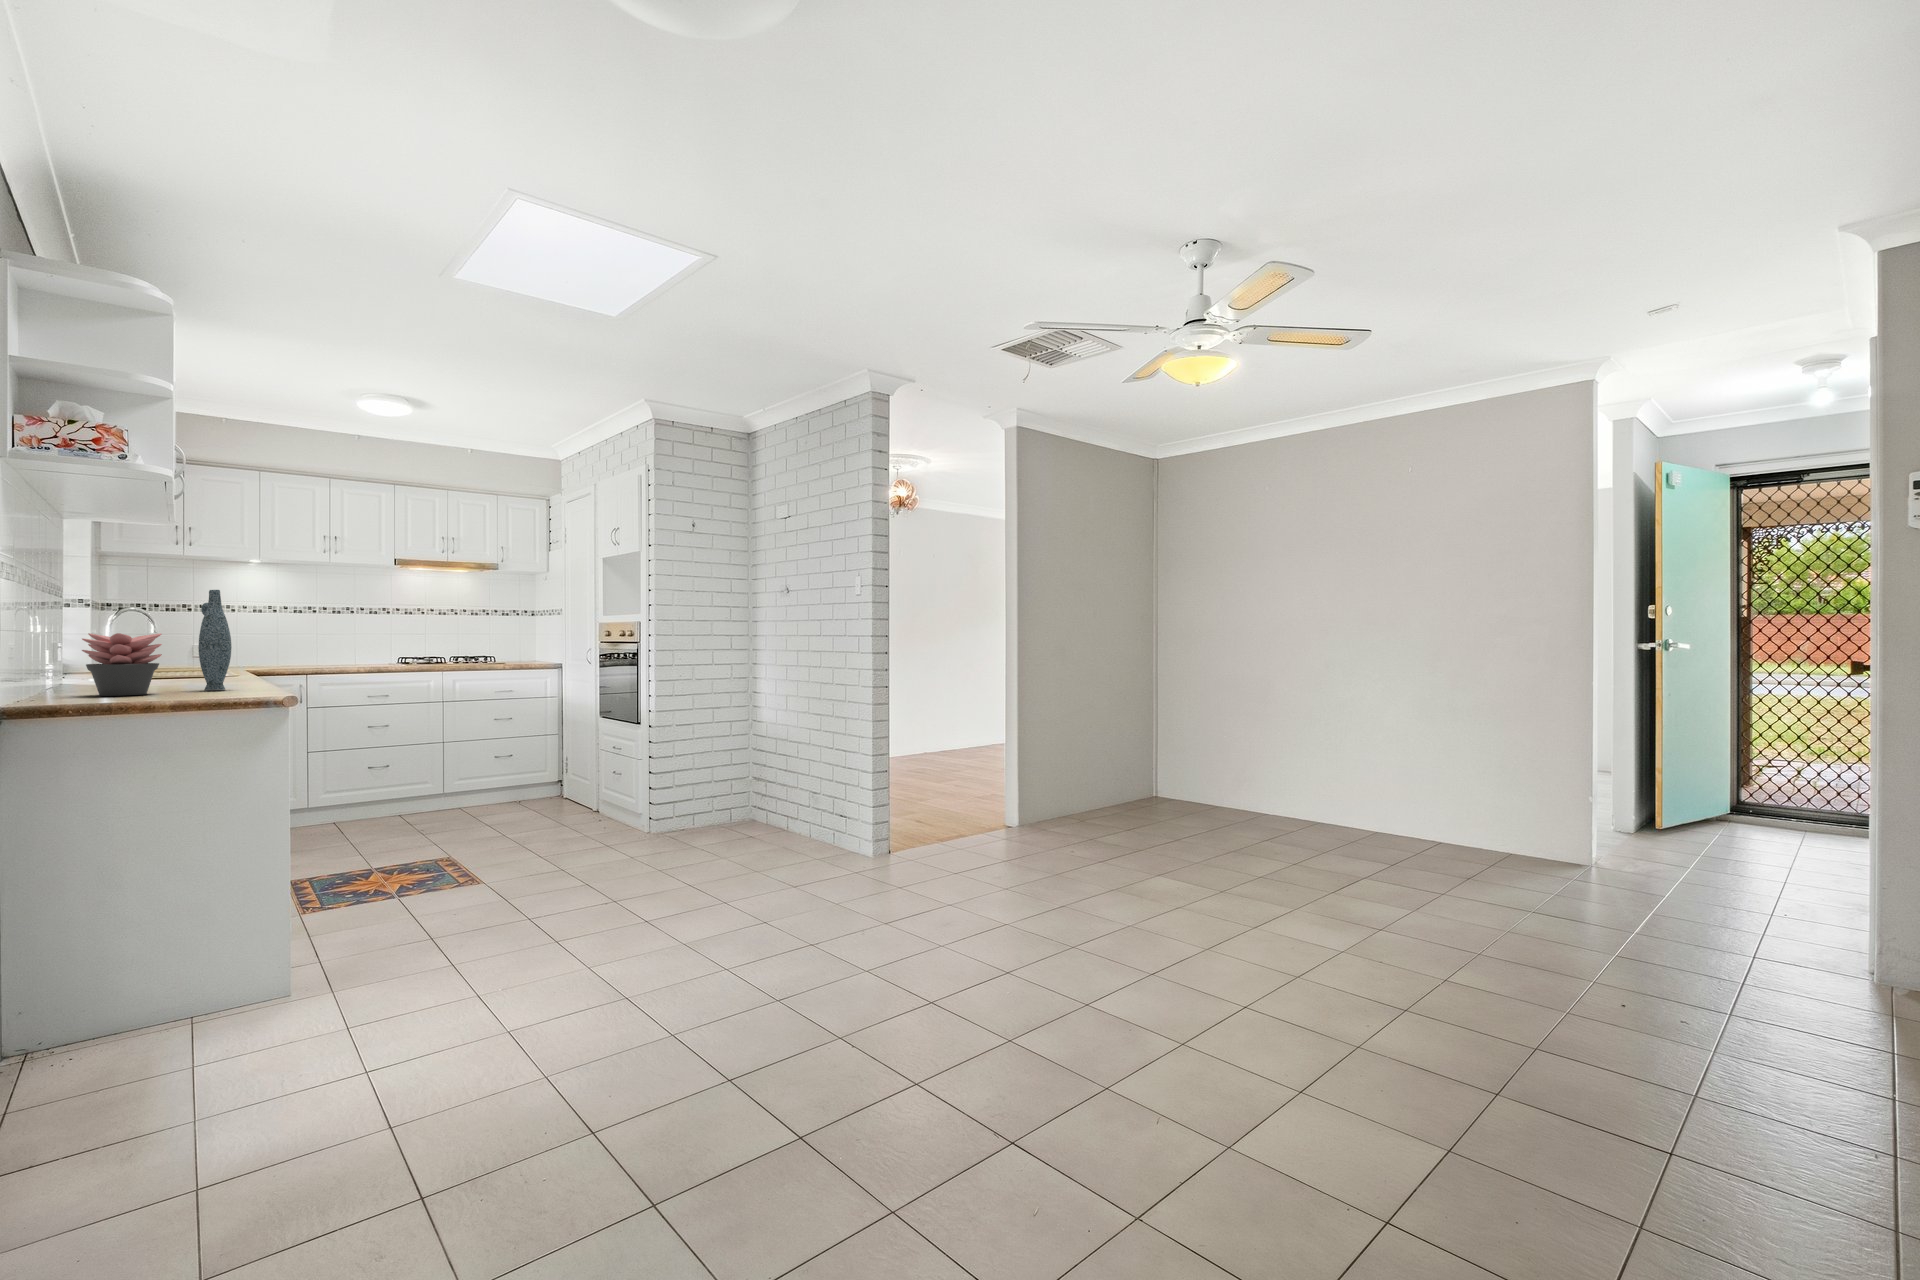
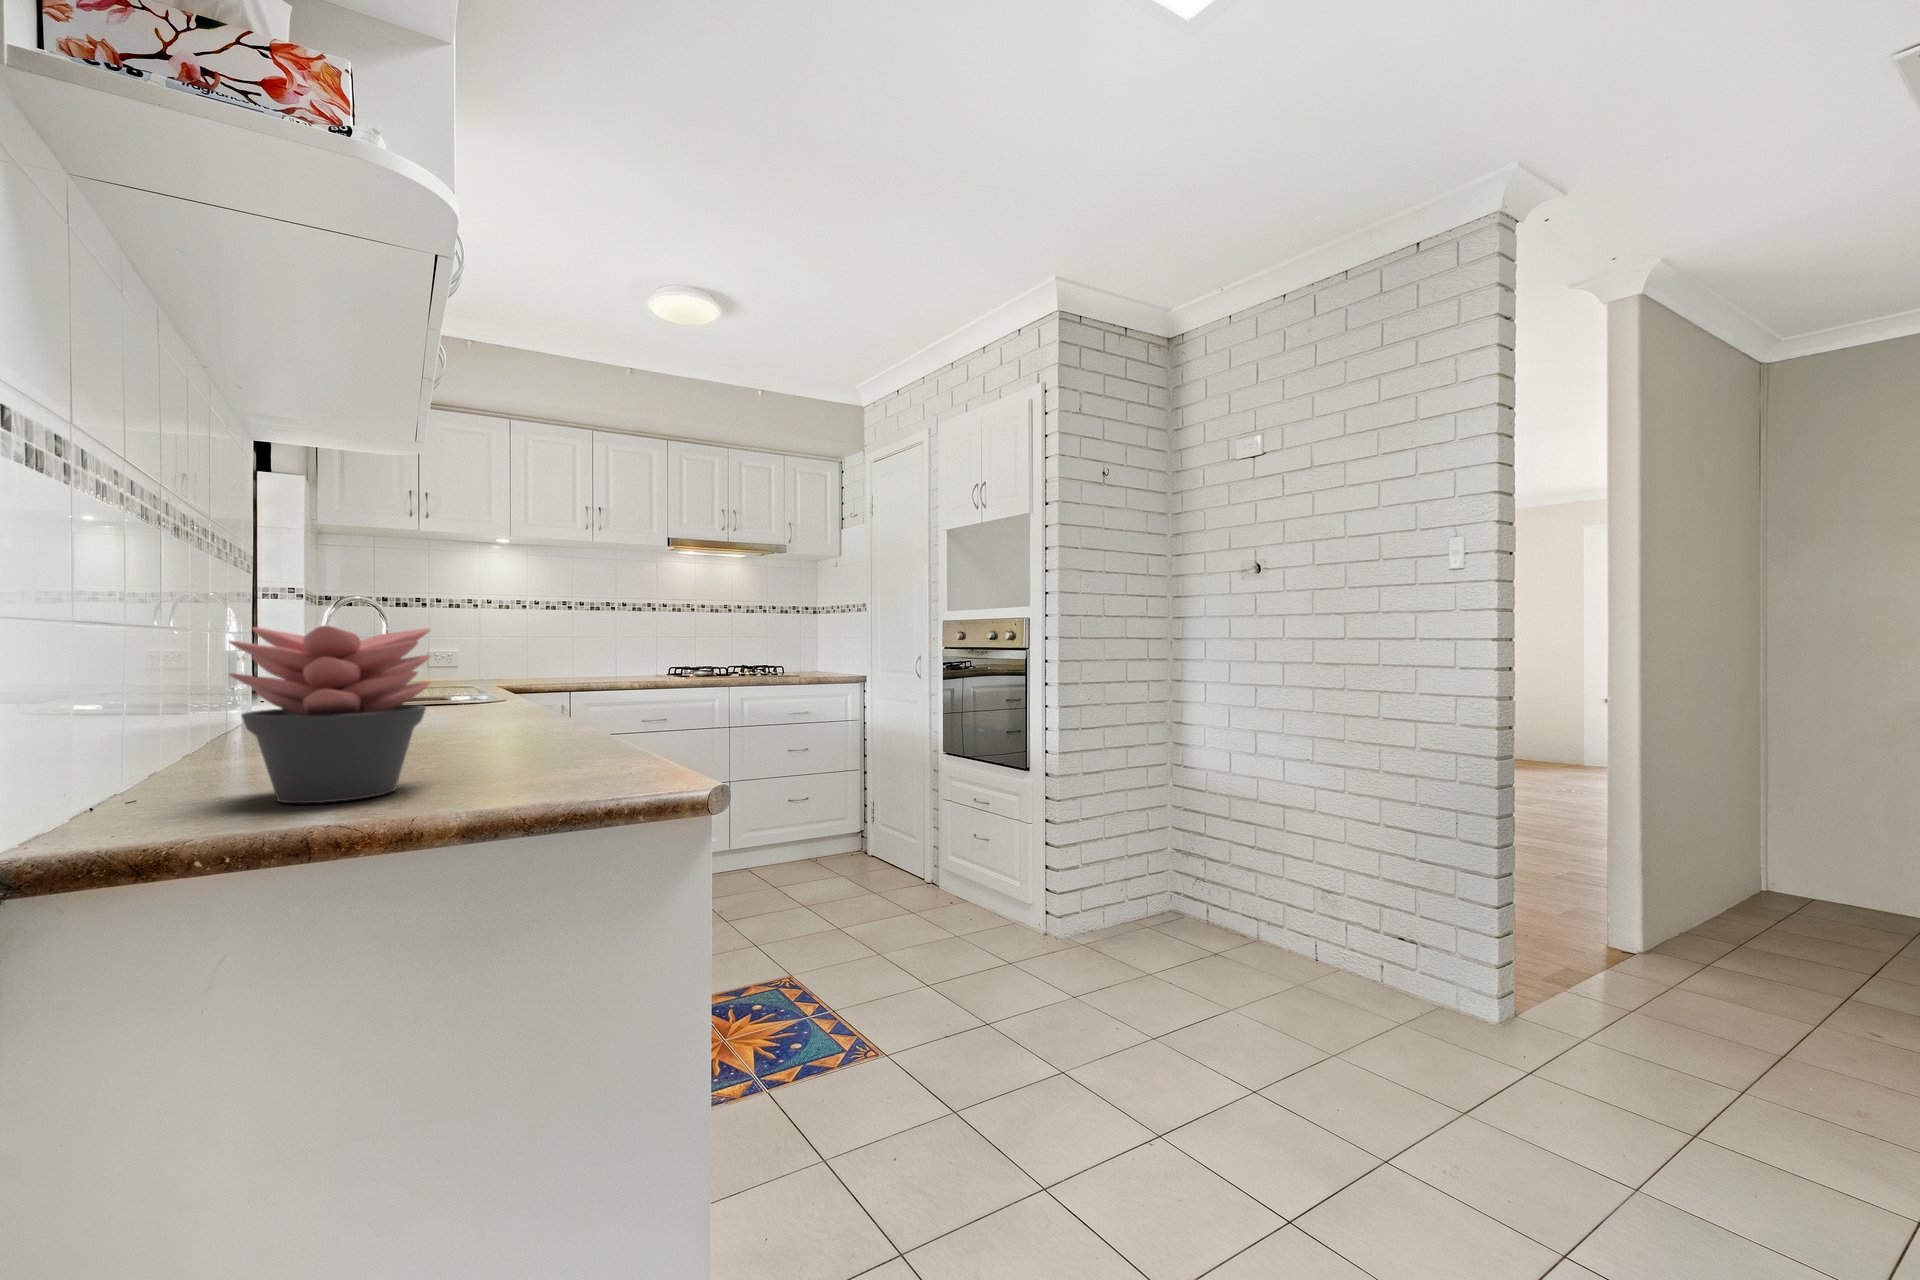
vase: present [199,590,232,690] -> none [508,524,575,768]

